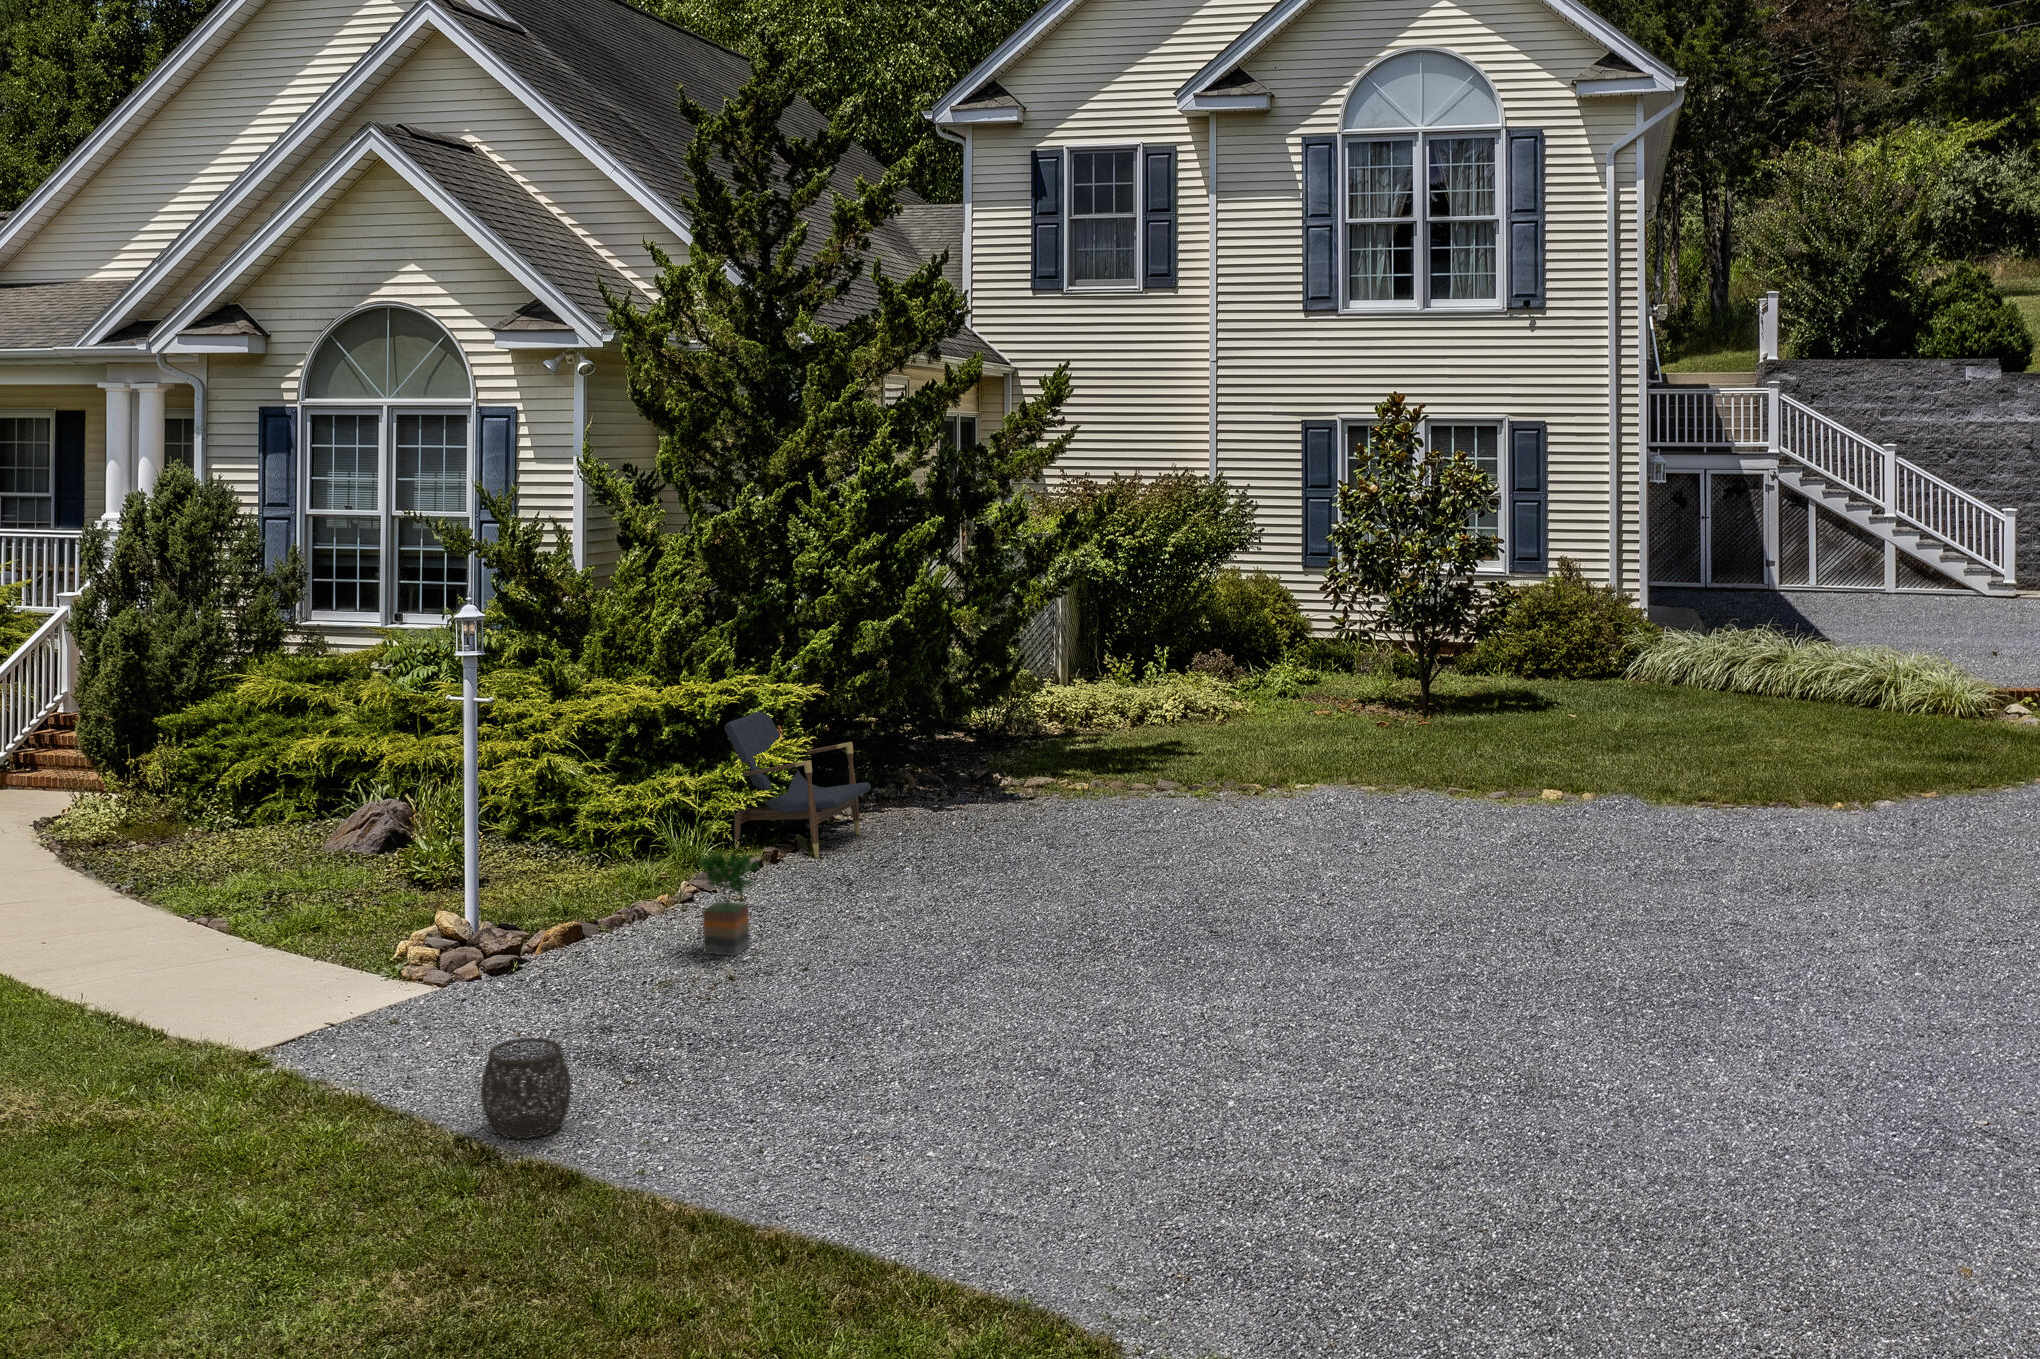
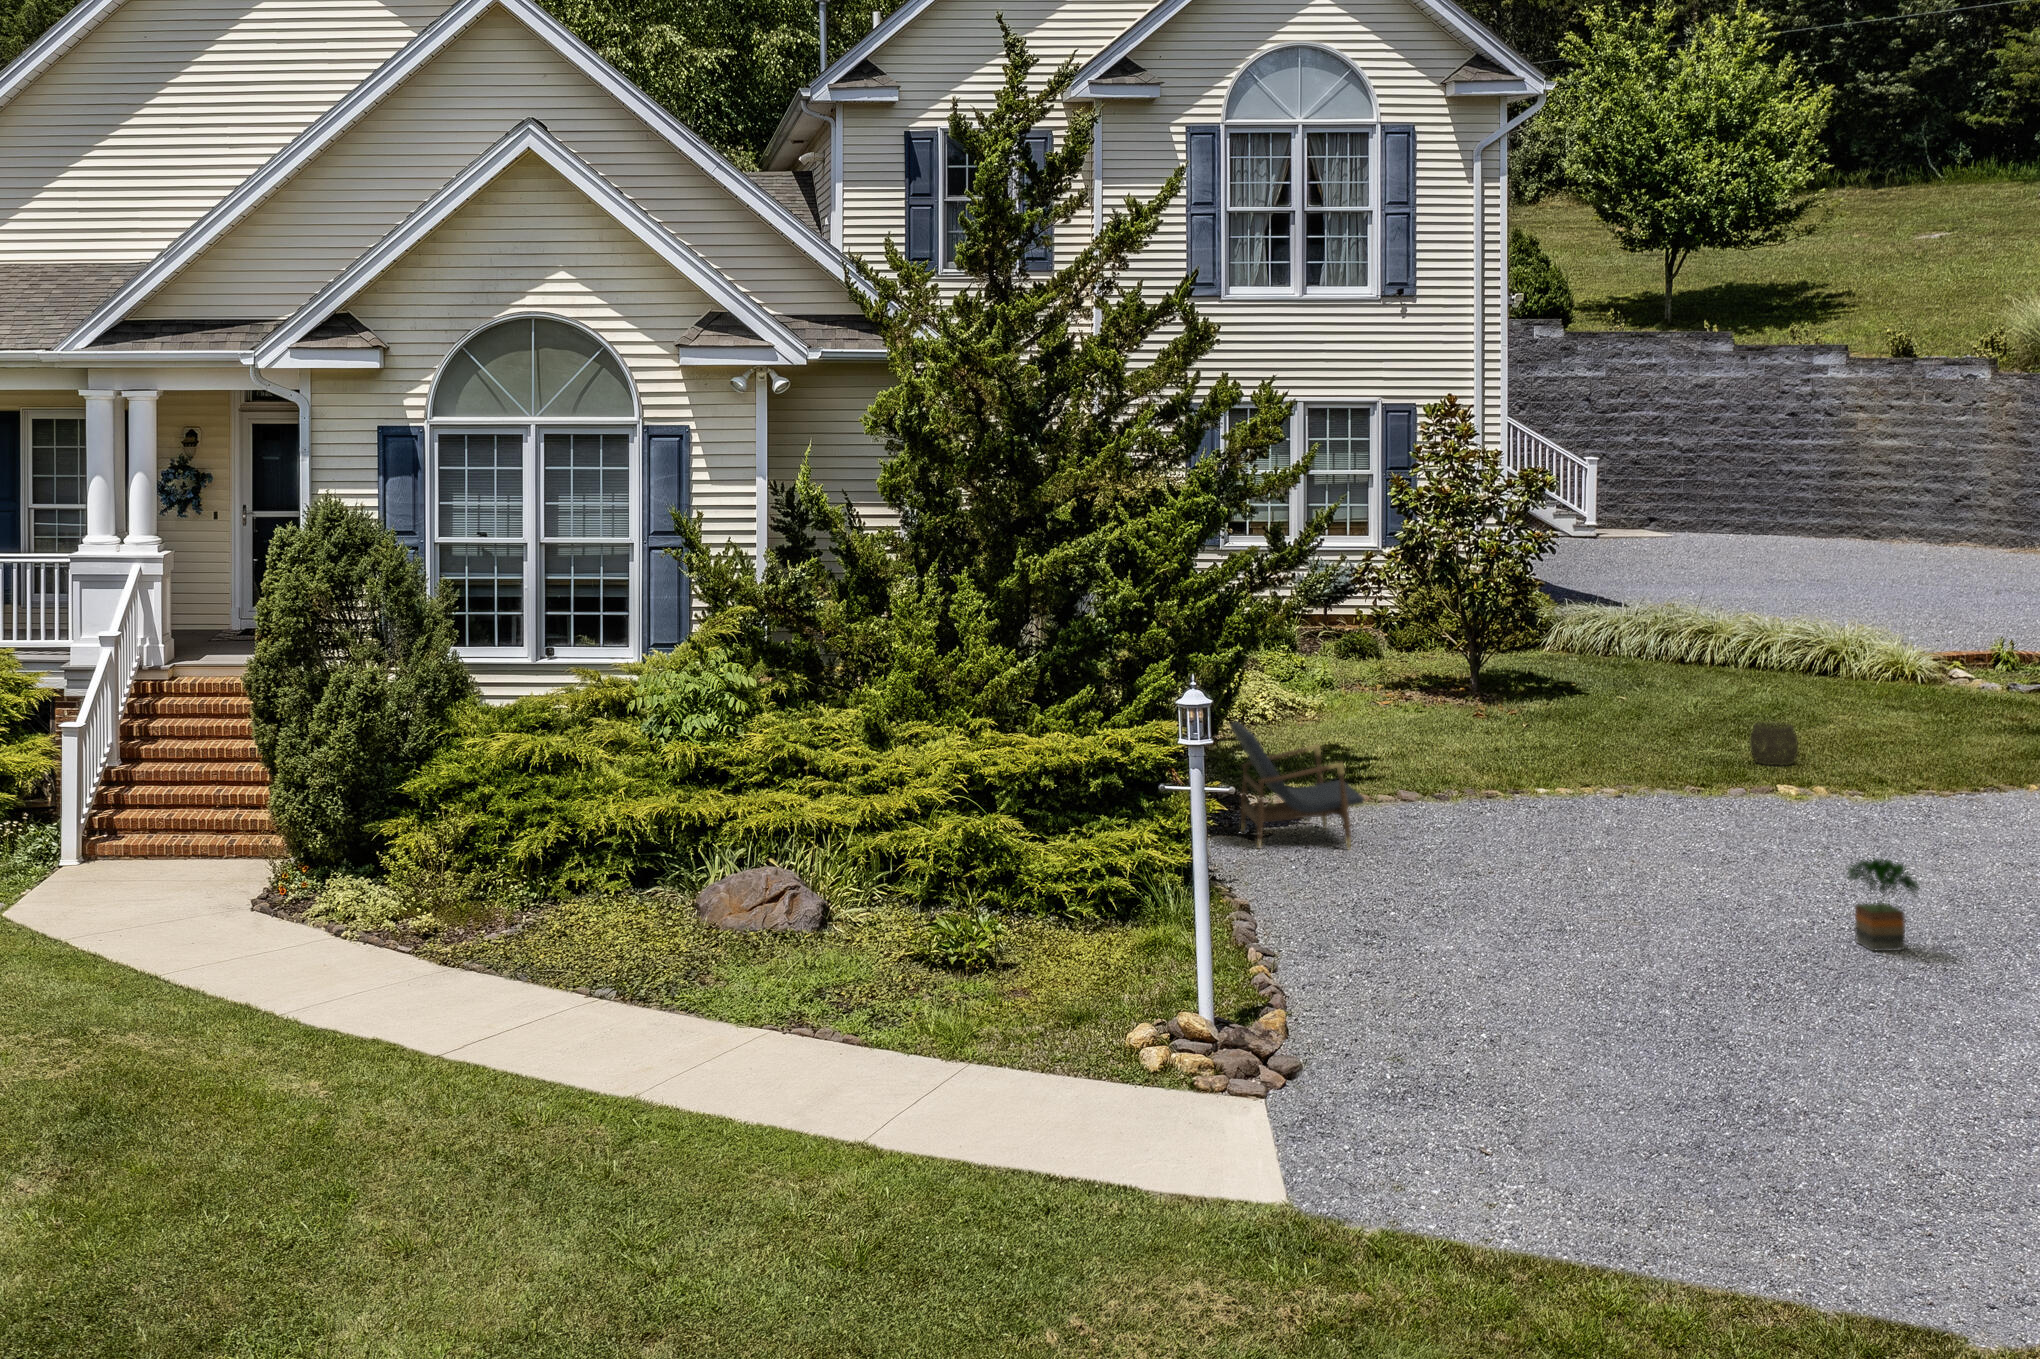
potted tree: present [700,853,758,956] -> present [1848,859,1920,951]
woven basket: present [481,1038,571,1139] -> present [1750,722,1799,766]

